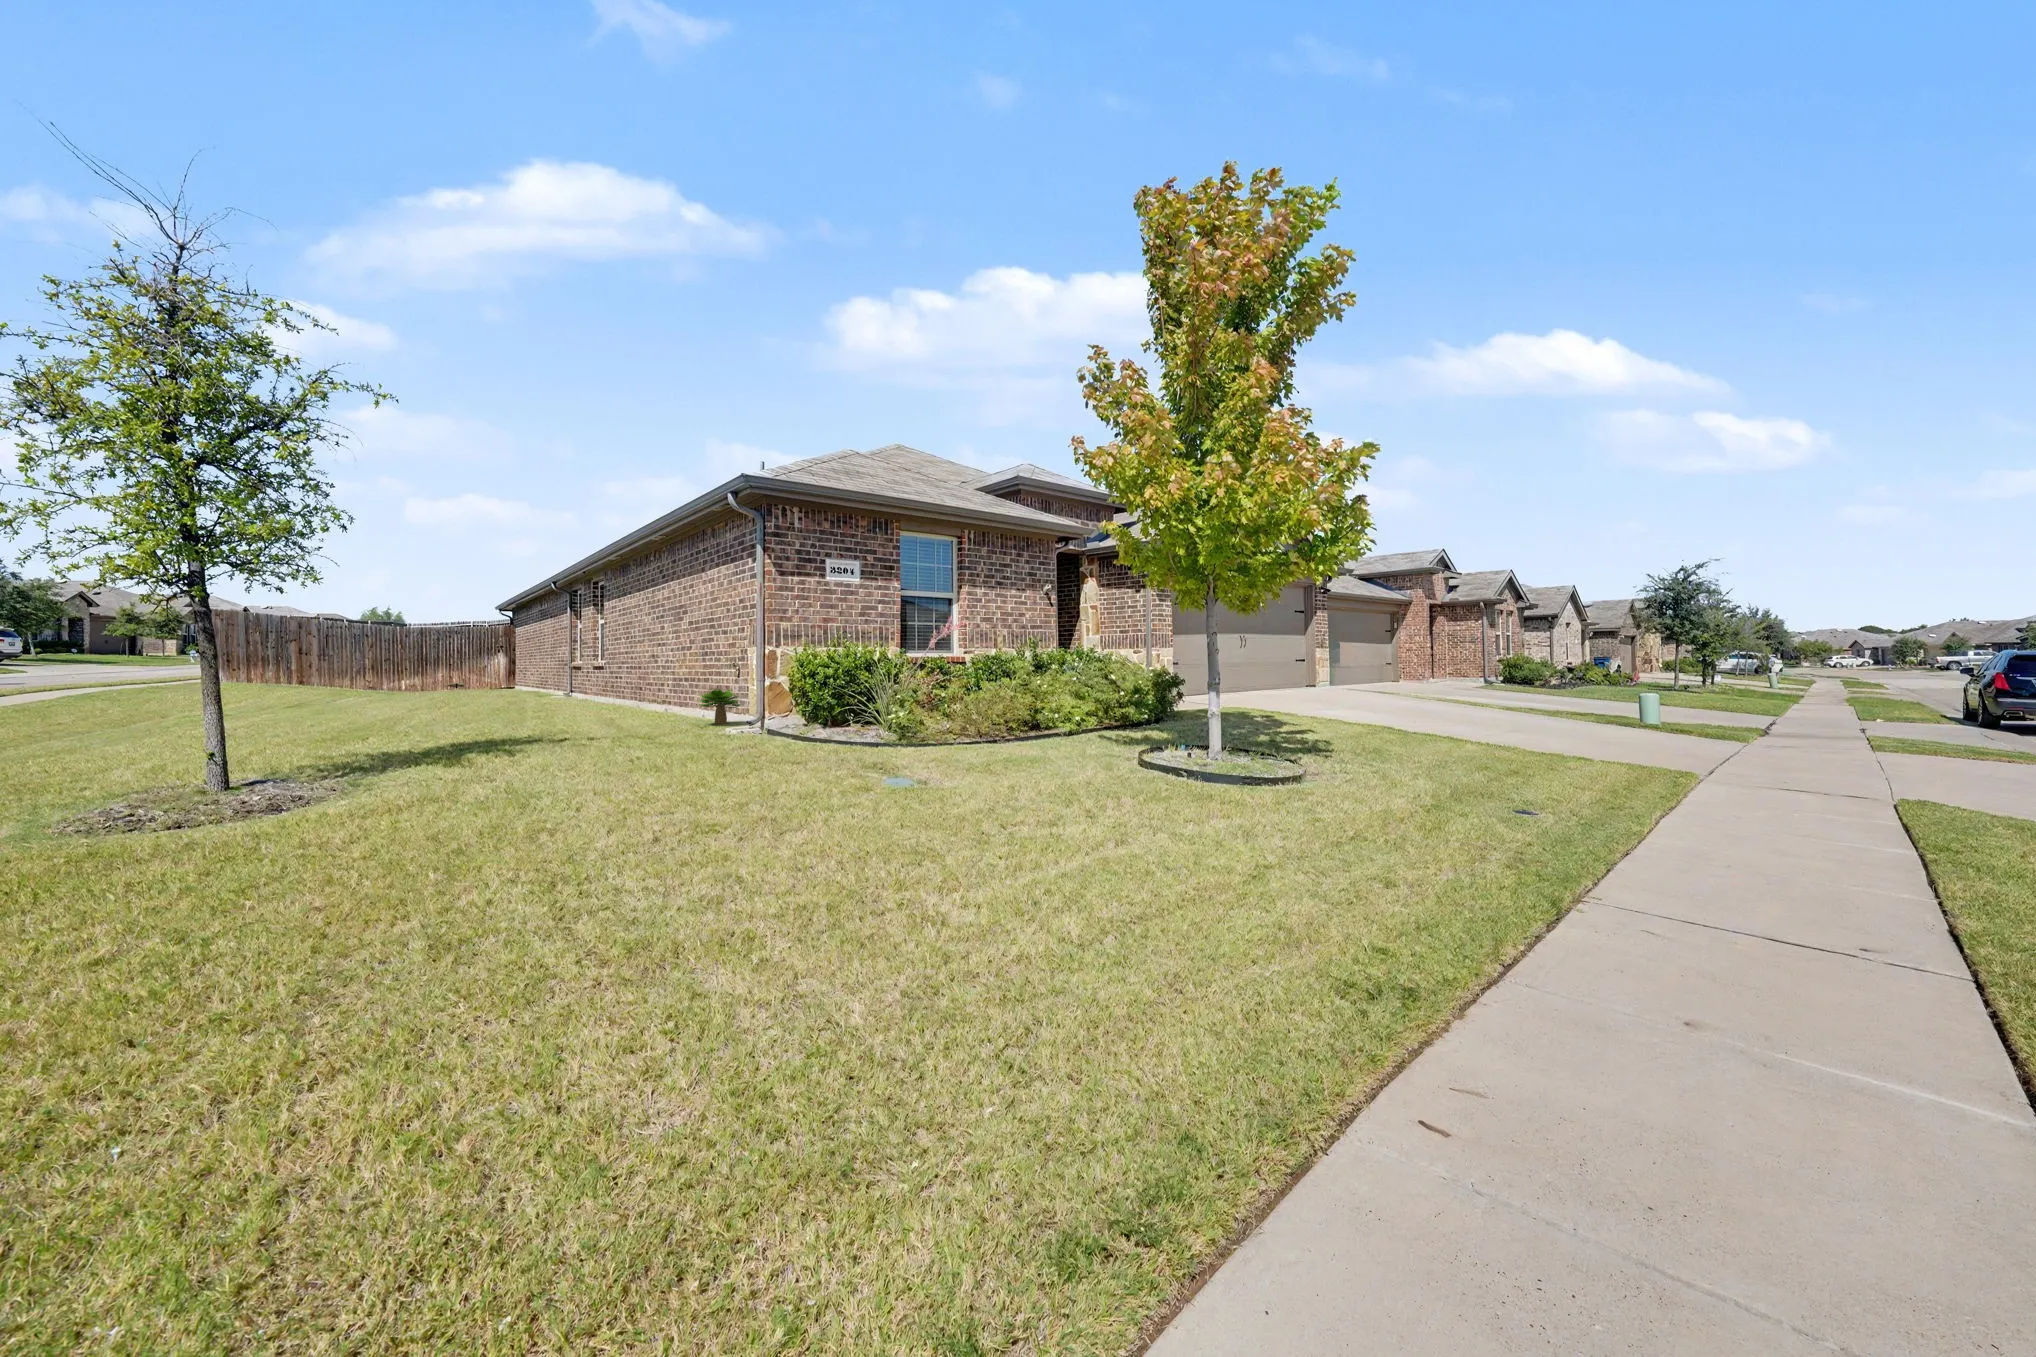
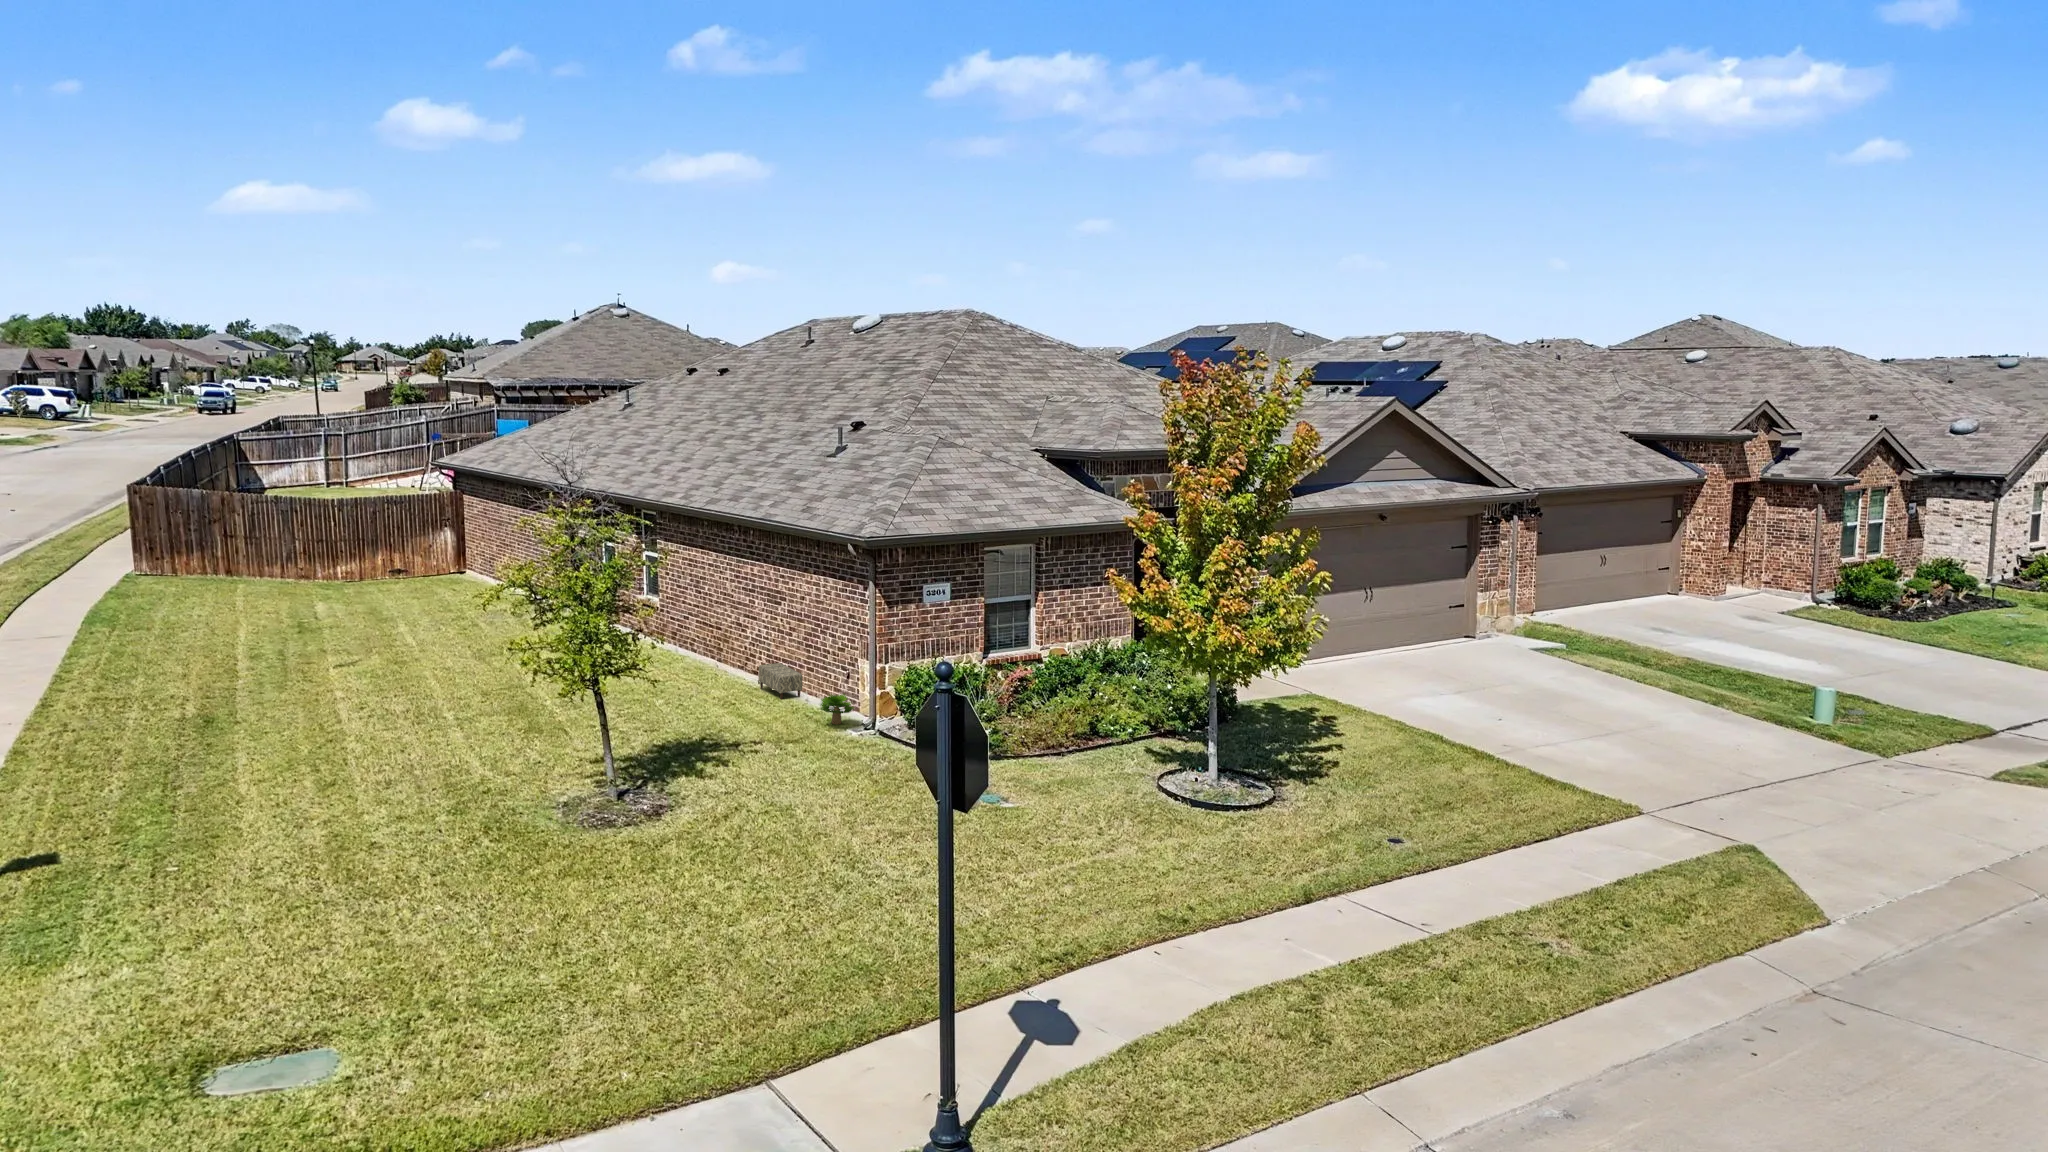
bench: none [652,683,698,715] -> present [759,663,802,699]

